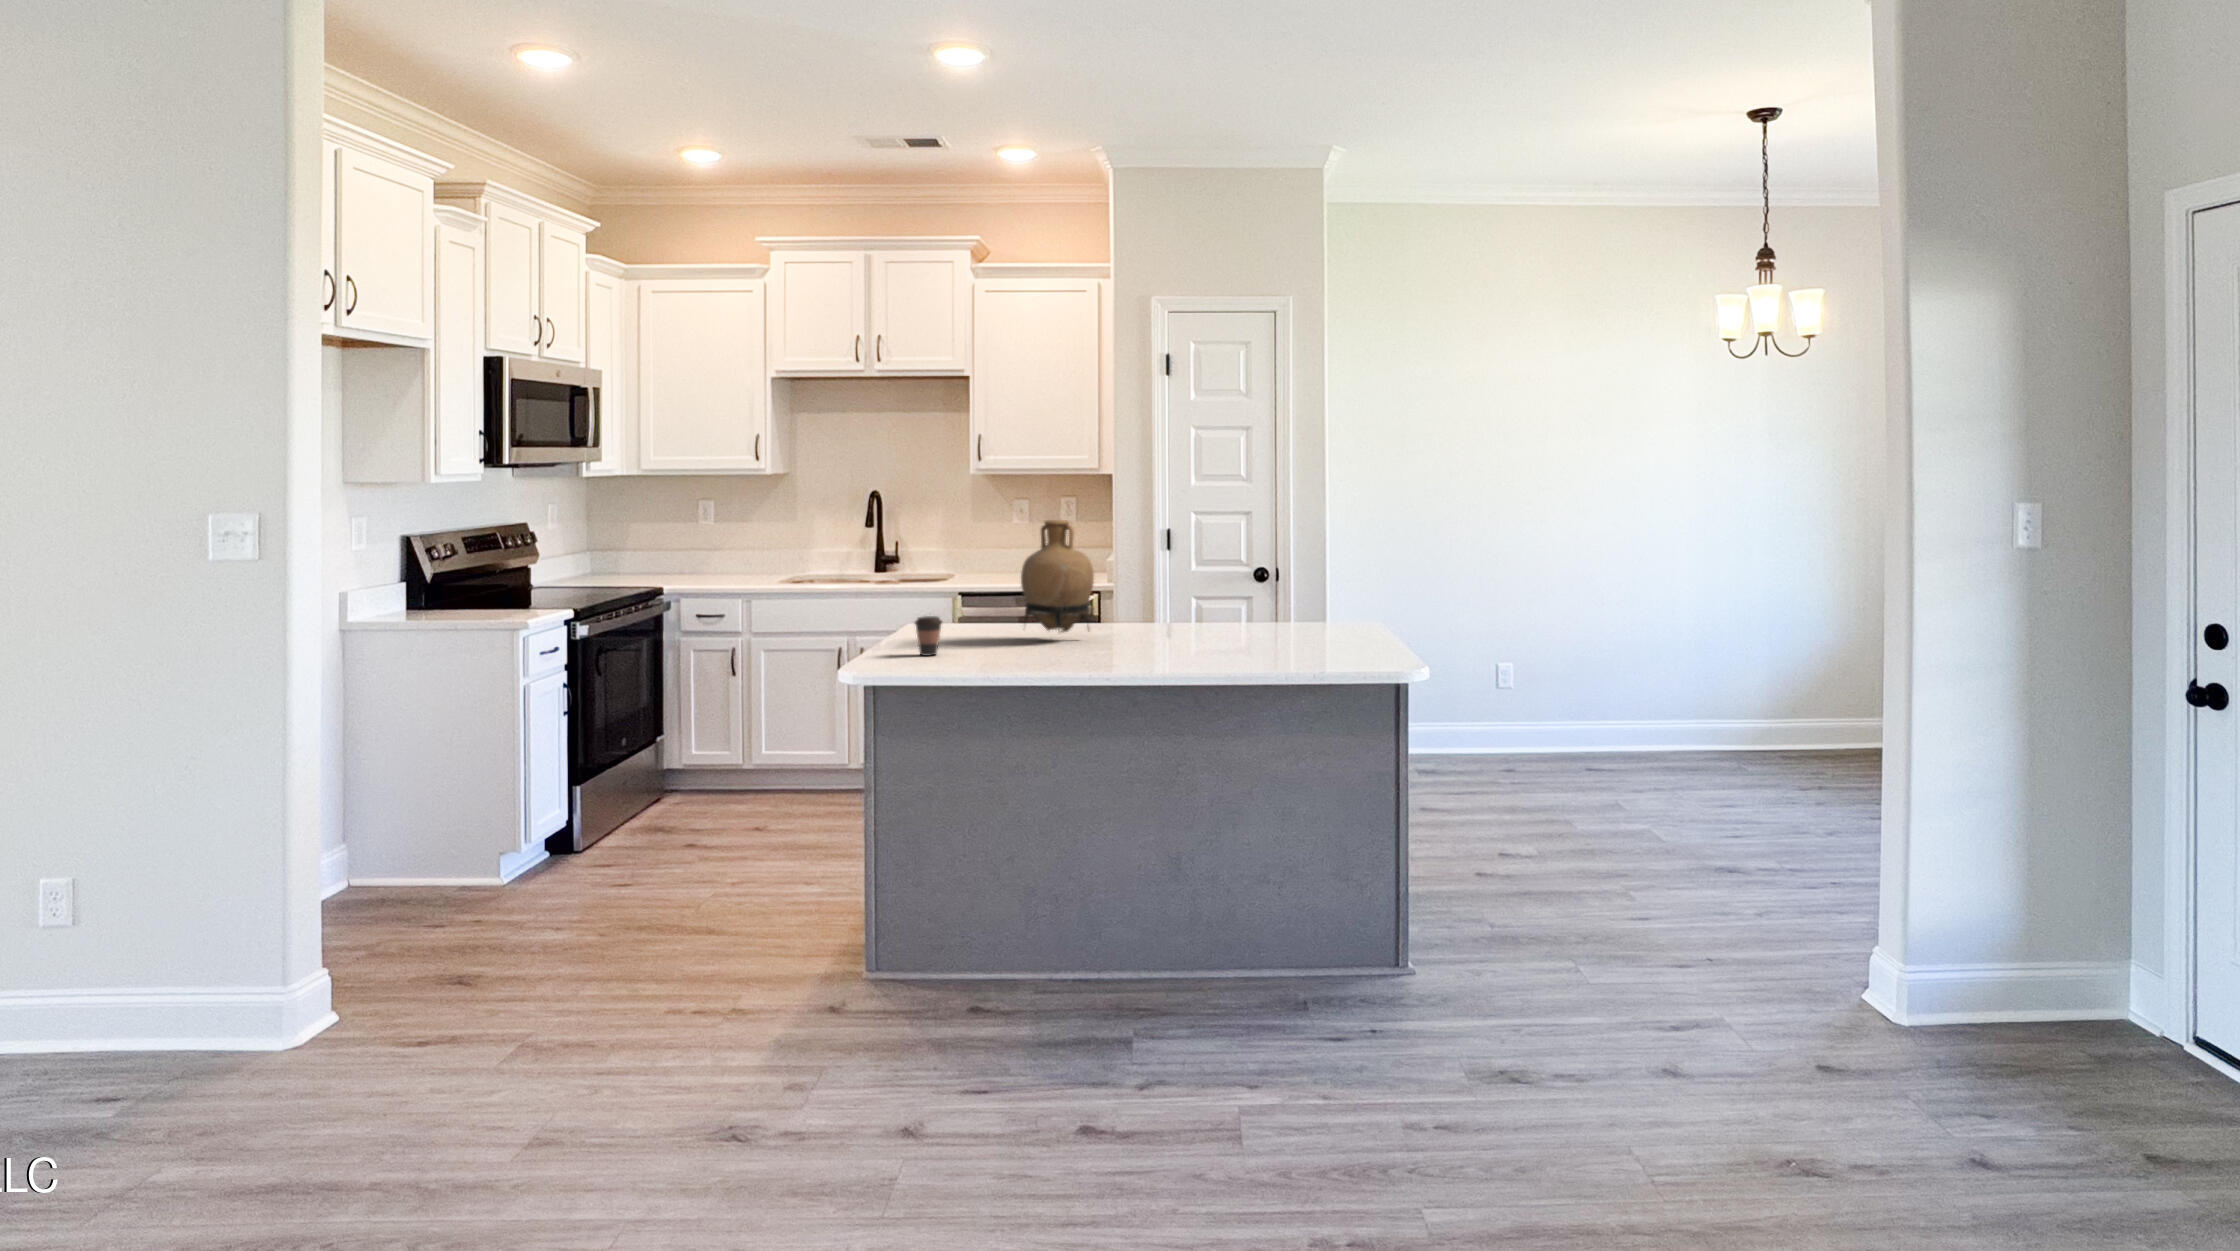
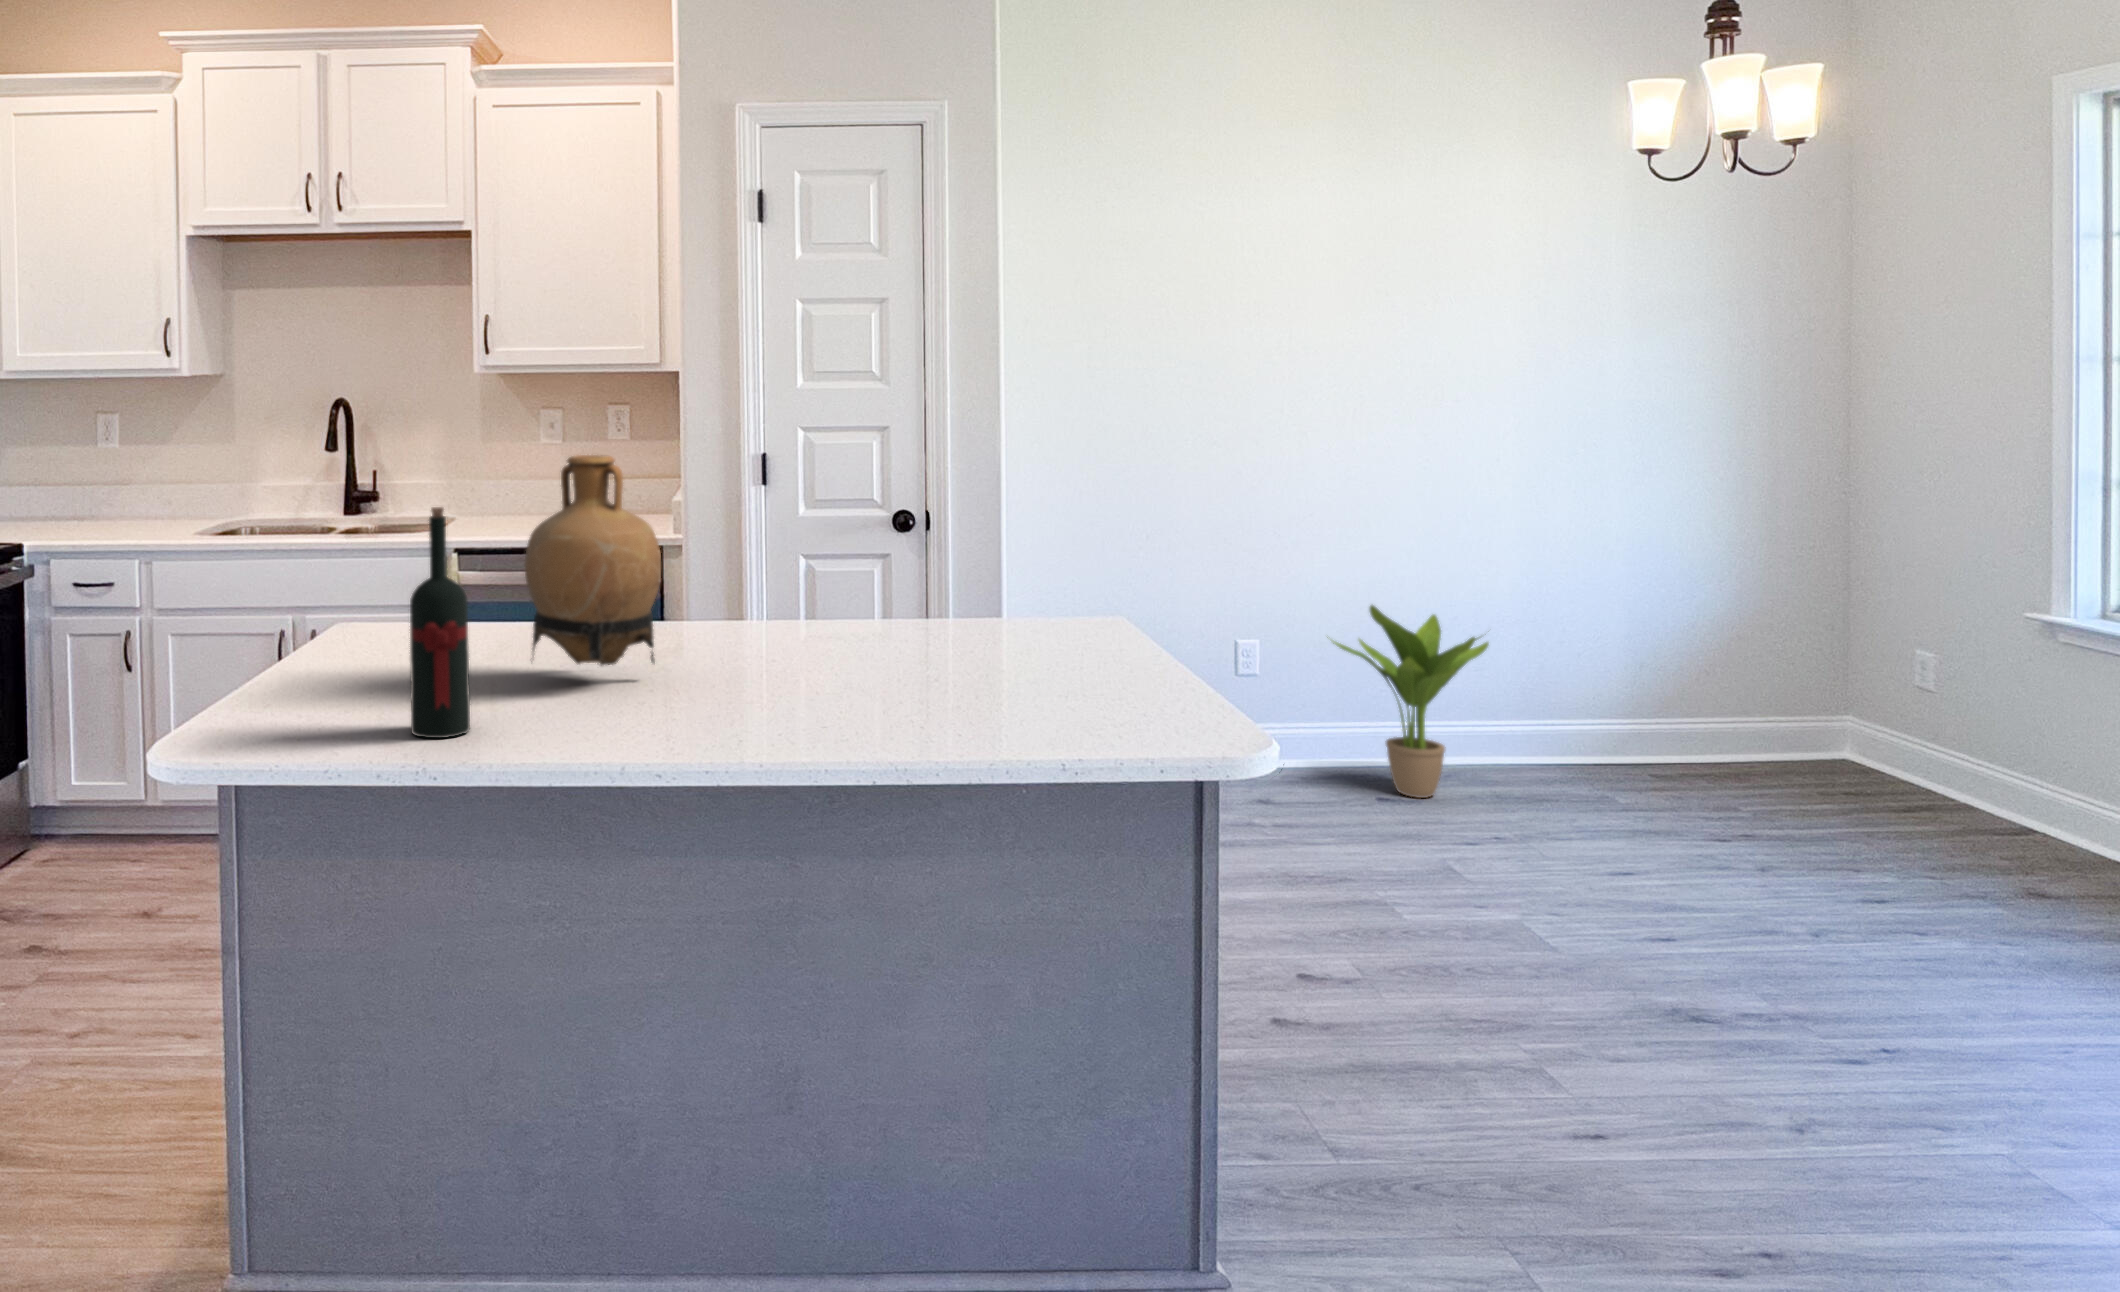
wine bottle: none [966,543,995,657] -> present [410,507,470,738]
coffee cup: present [915,616,942,656] -> none [309,650,367,731]
potted plant: none [1548,630,1654,761] -> present [1327,605,1489,798]

